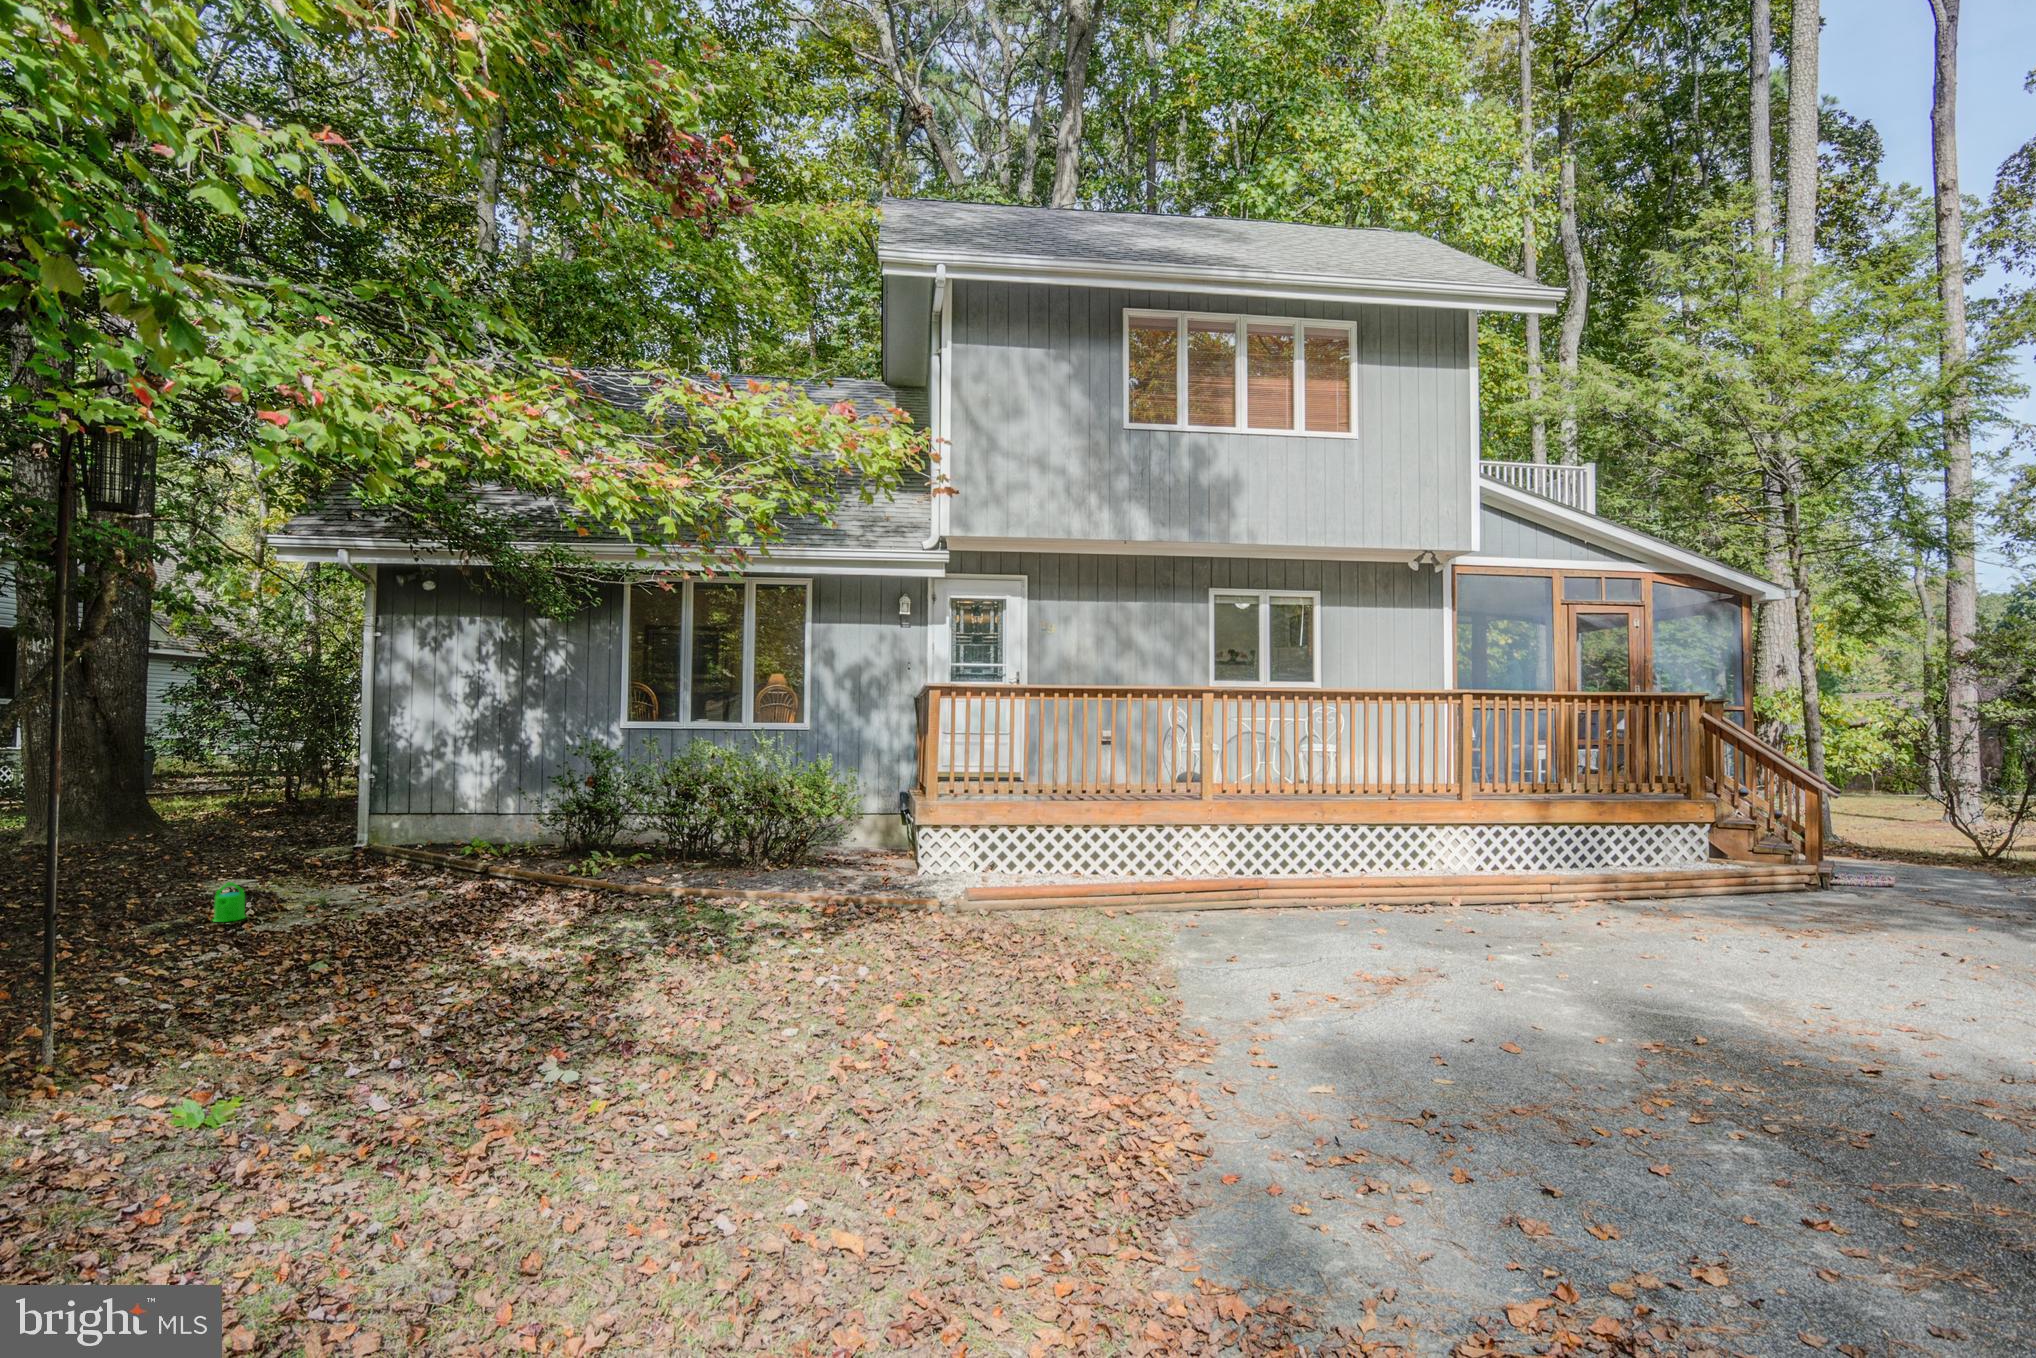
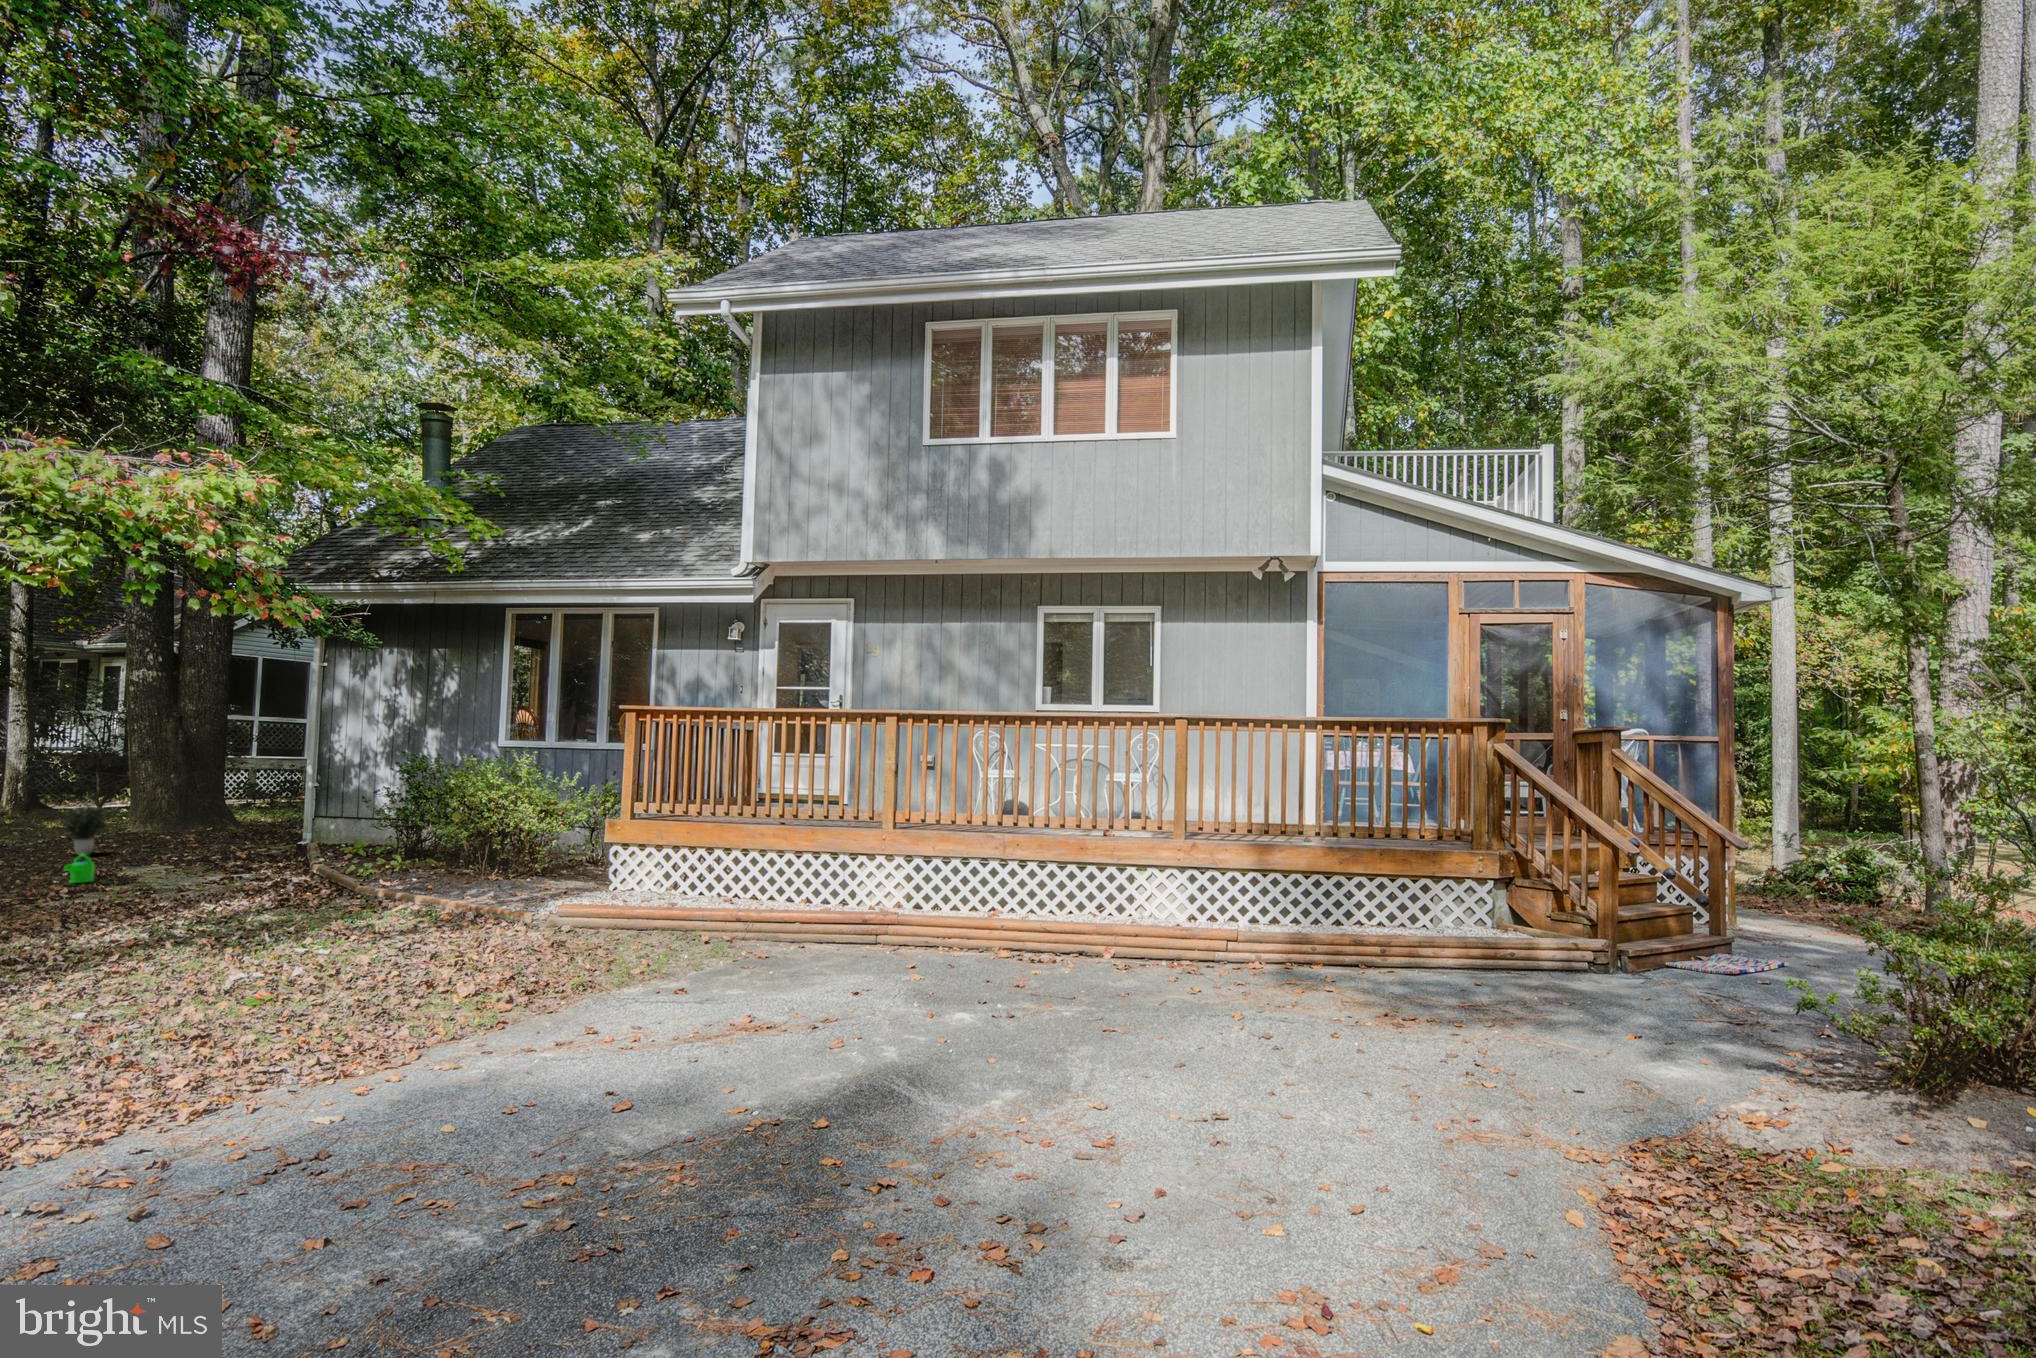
potted plant: none [94,815,158,882] -> present [63,806,105,855]

